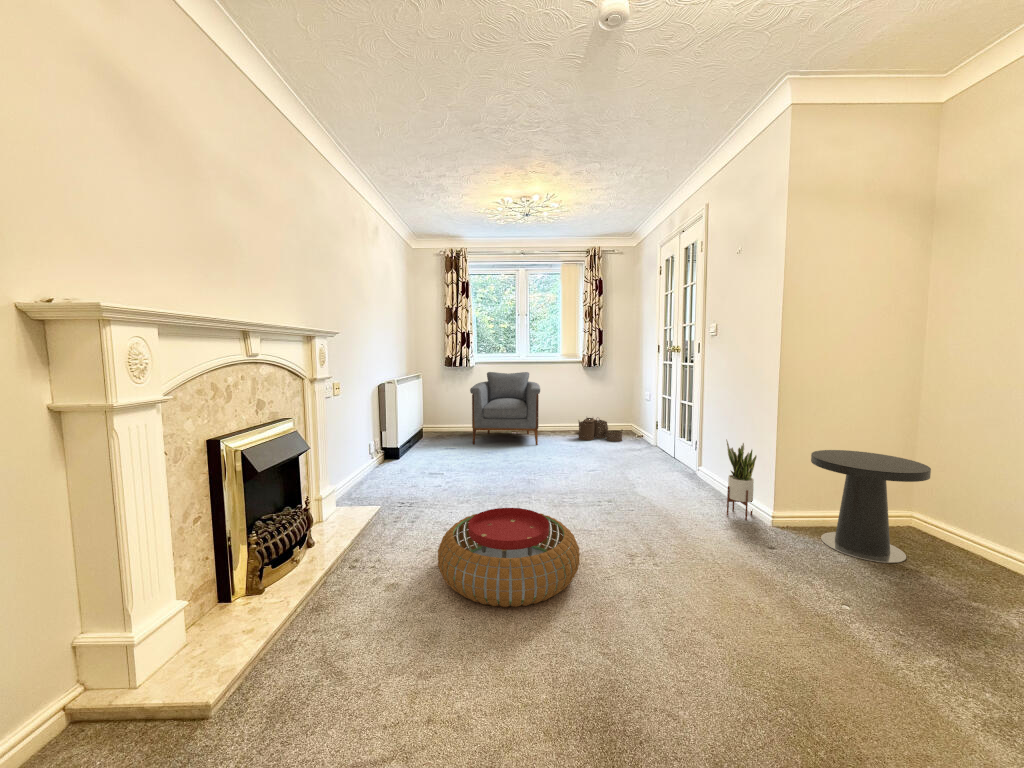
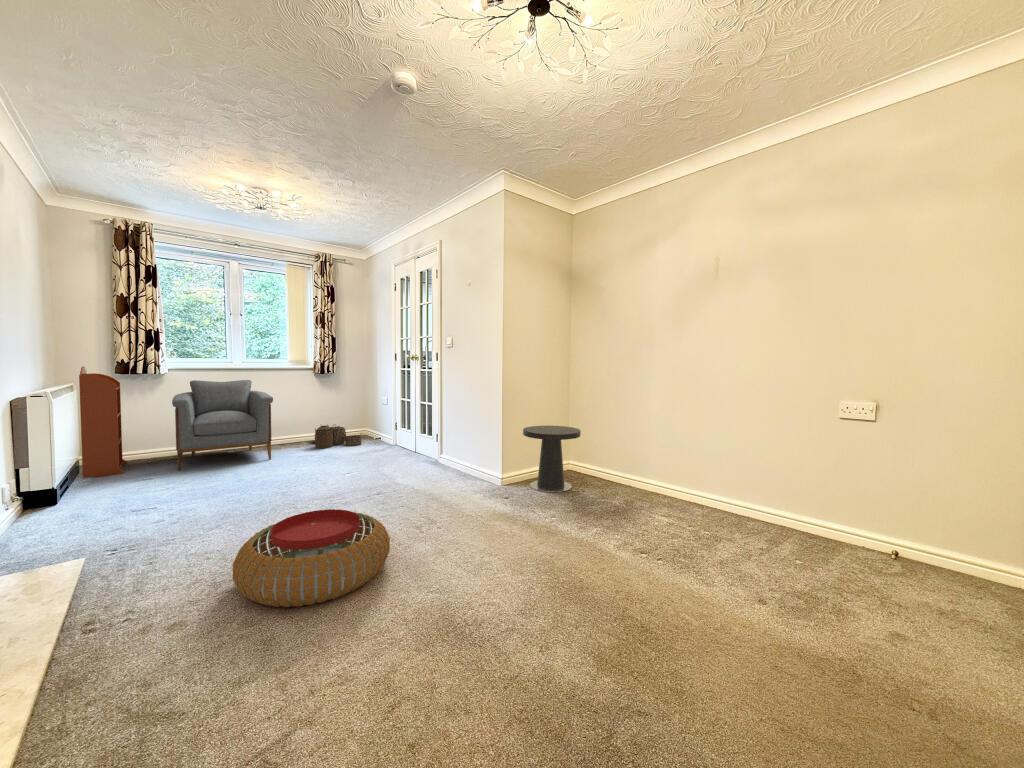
bookcase: none [421,361,450,441] -> present [79,366,127,478]
potted plant: present [726,439,757,520] -> none [468,427,490,485]

